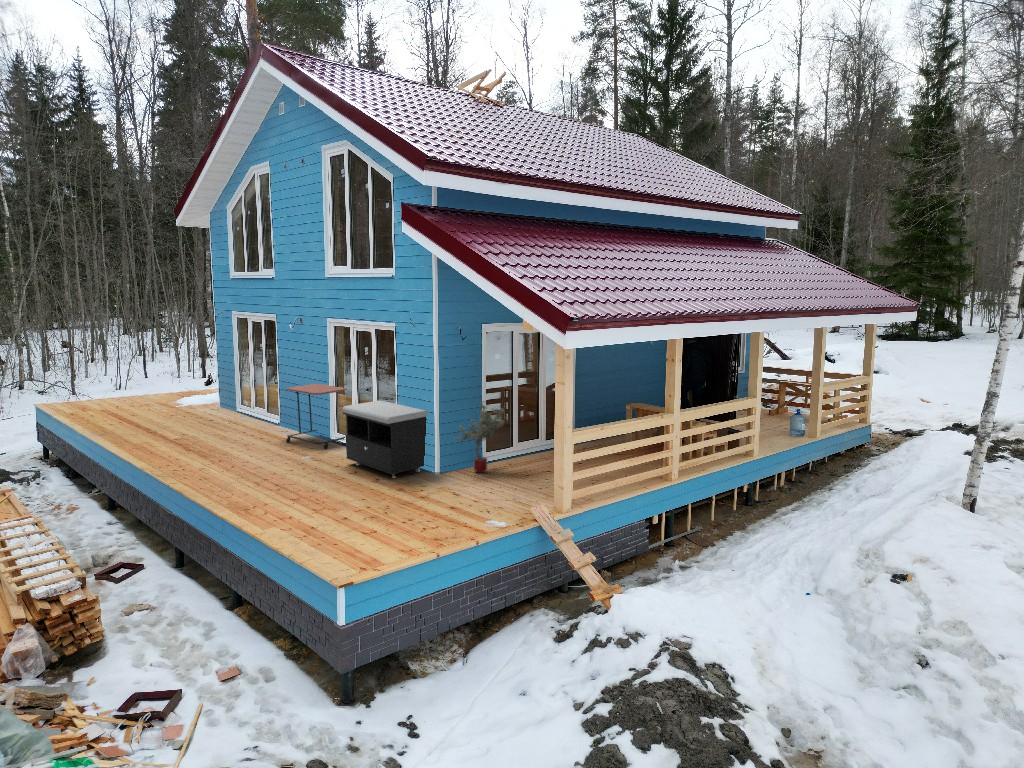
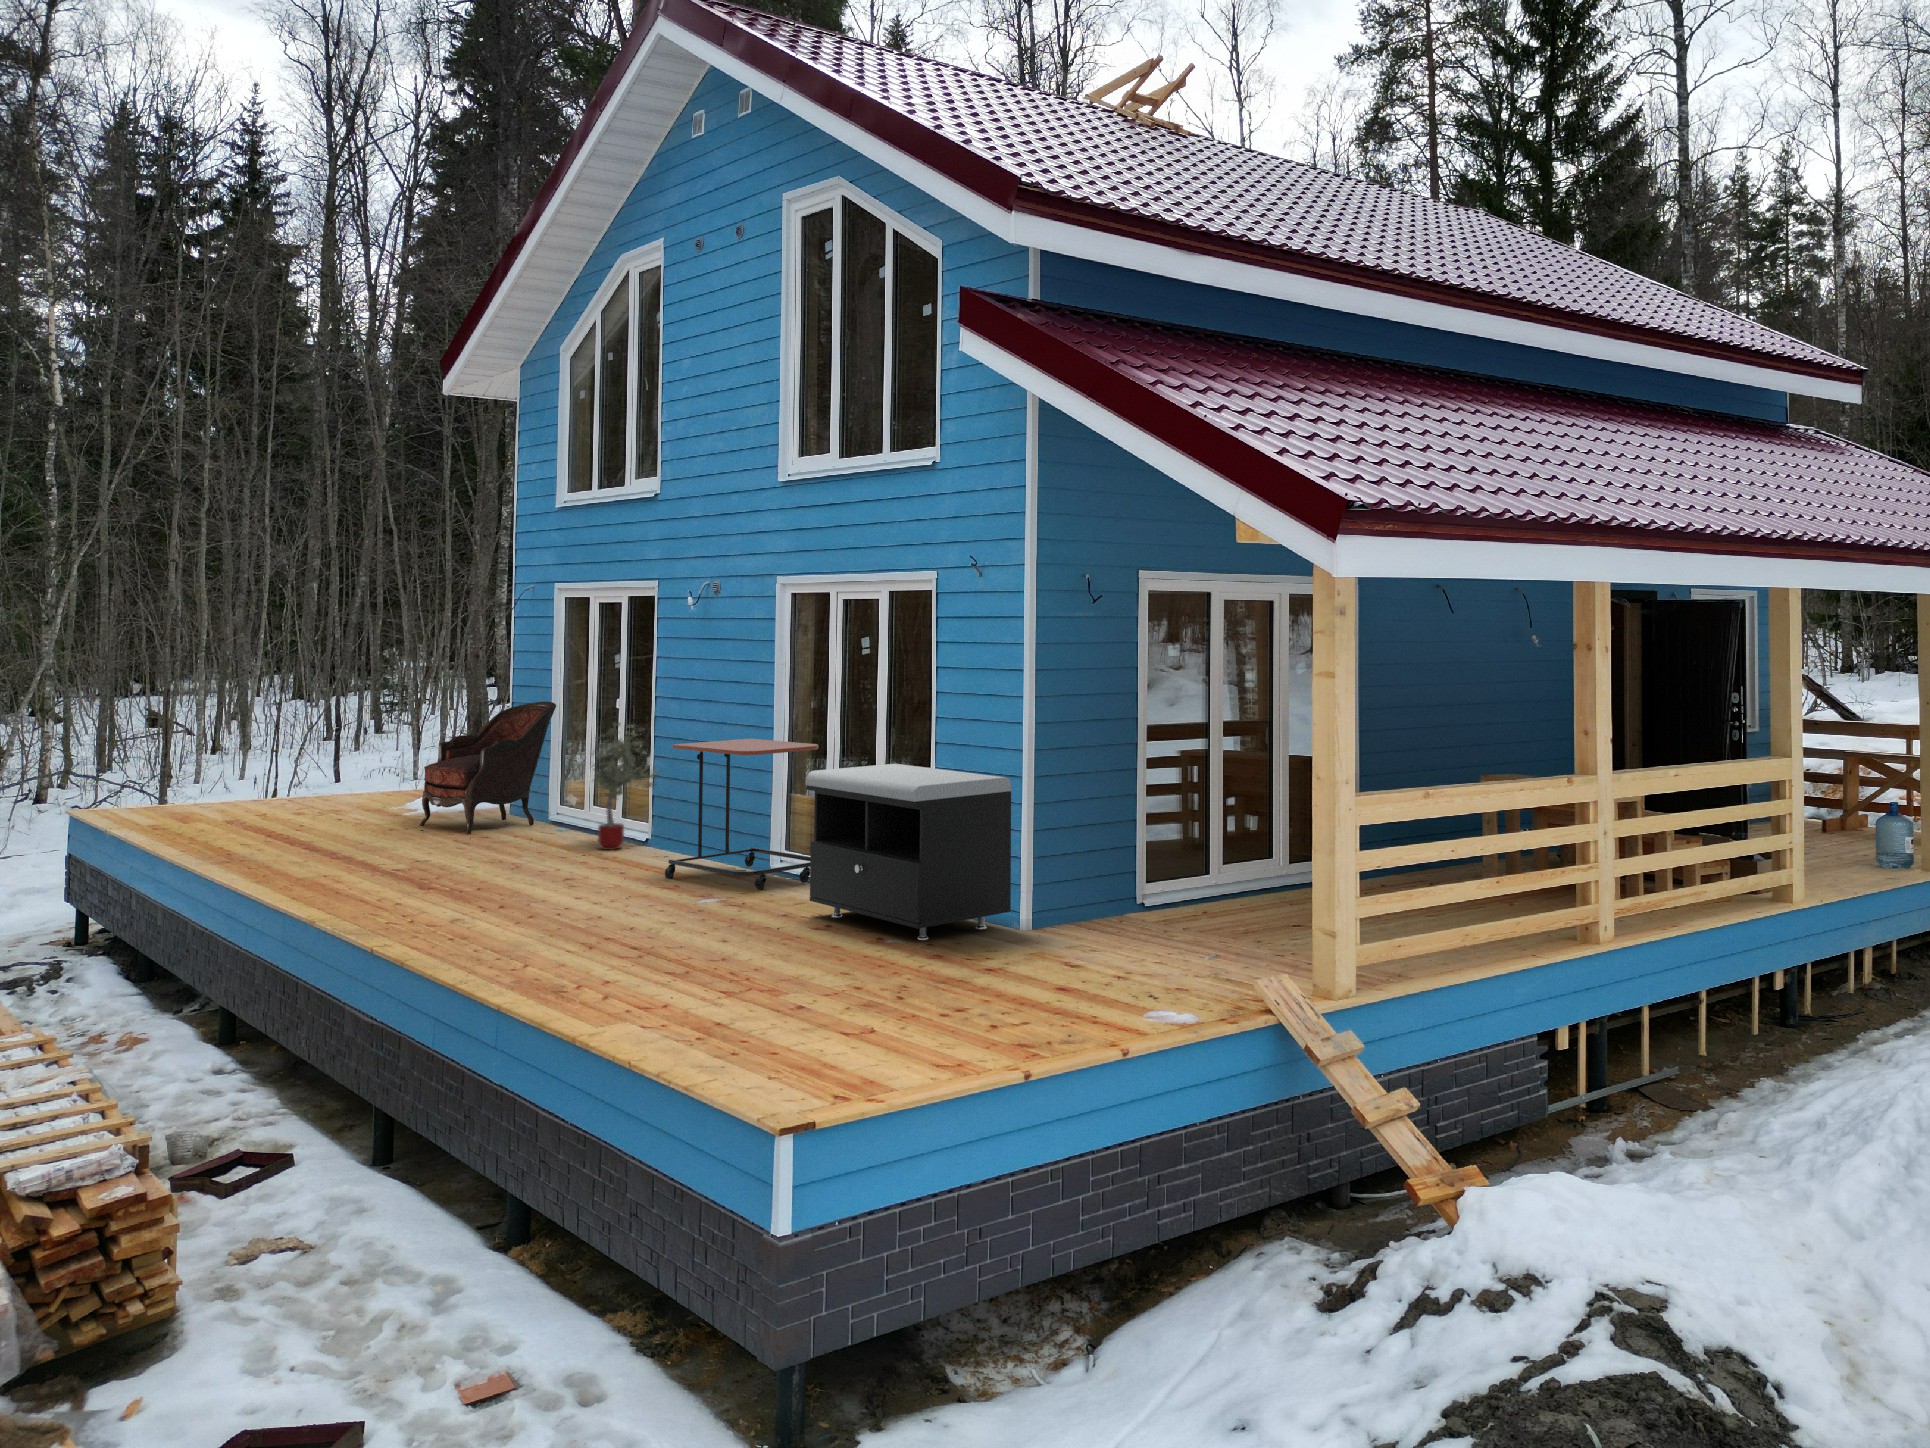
armchair: none [182,359,235,418] -> present [420,702,556,835]
potted tree: present [456,401,505,473] -> present [592,723,659,850]

